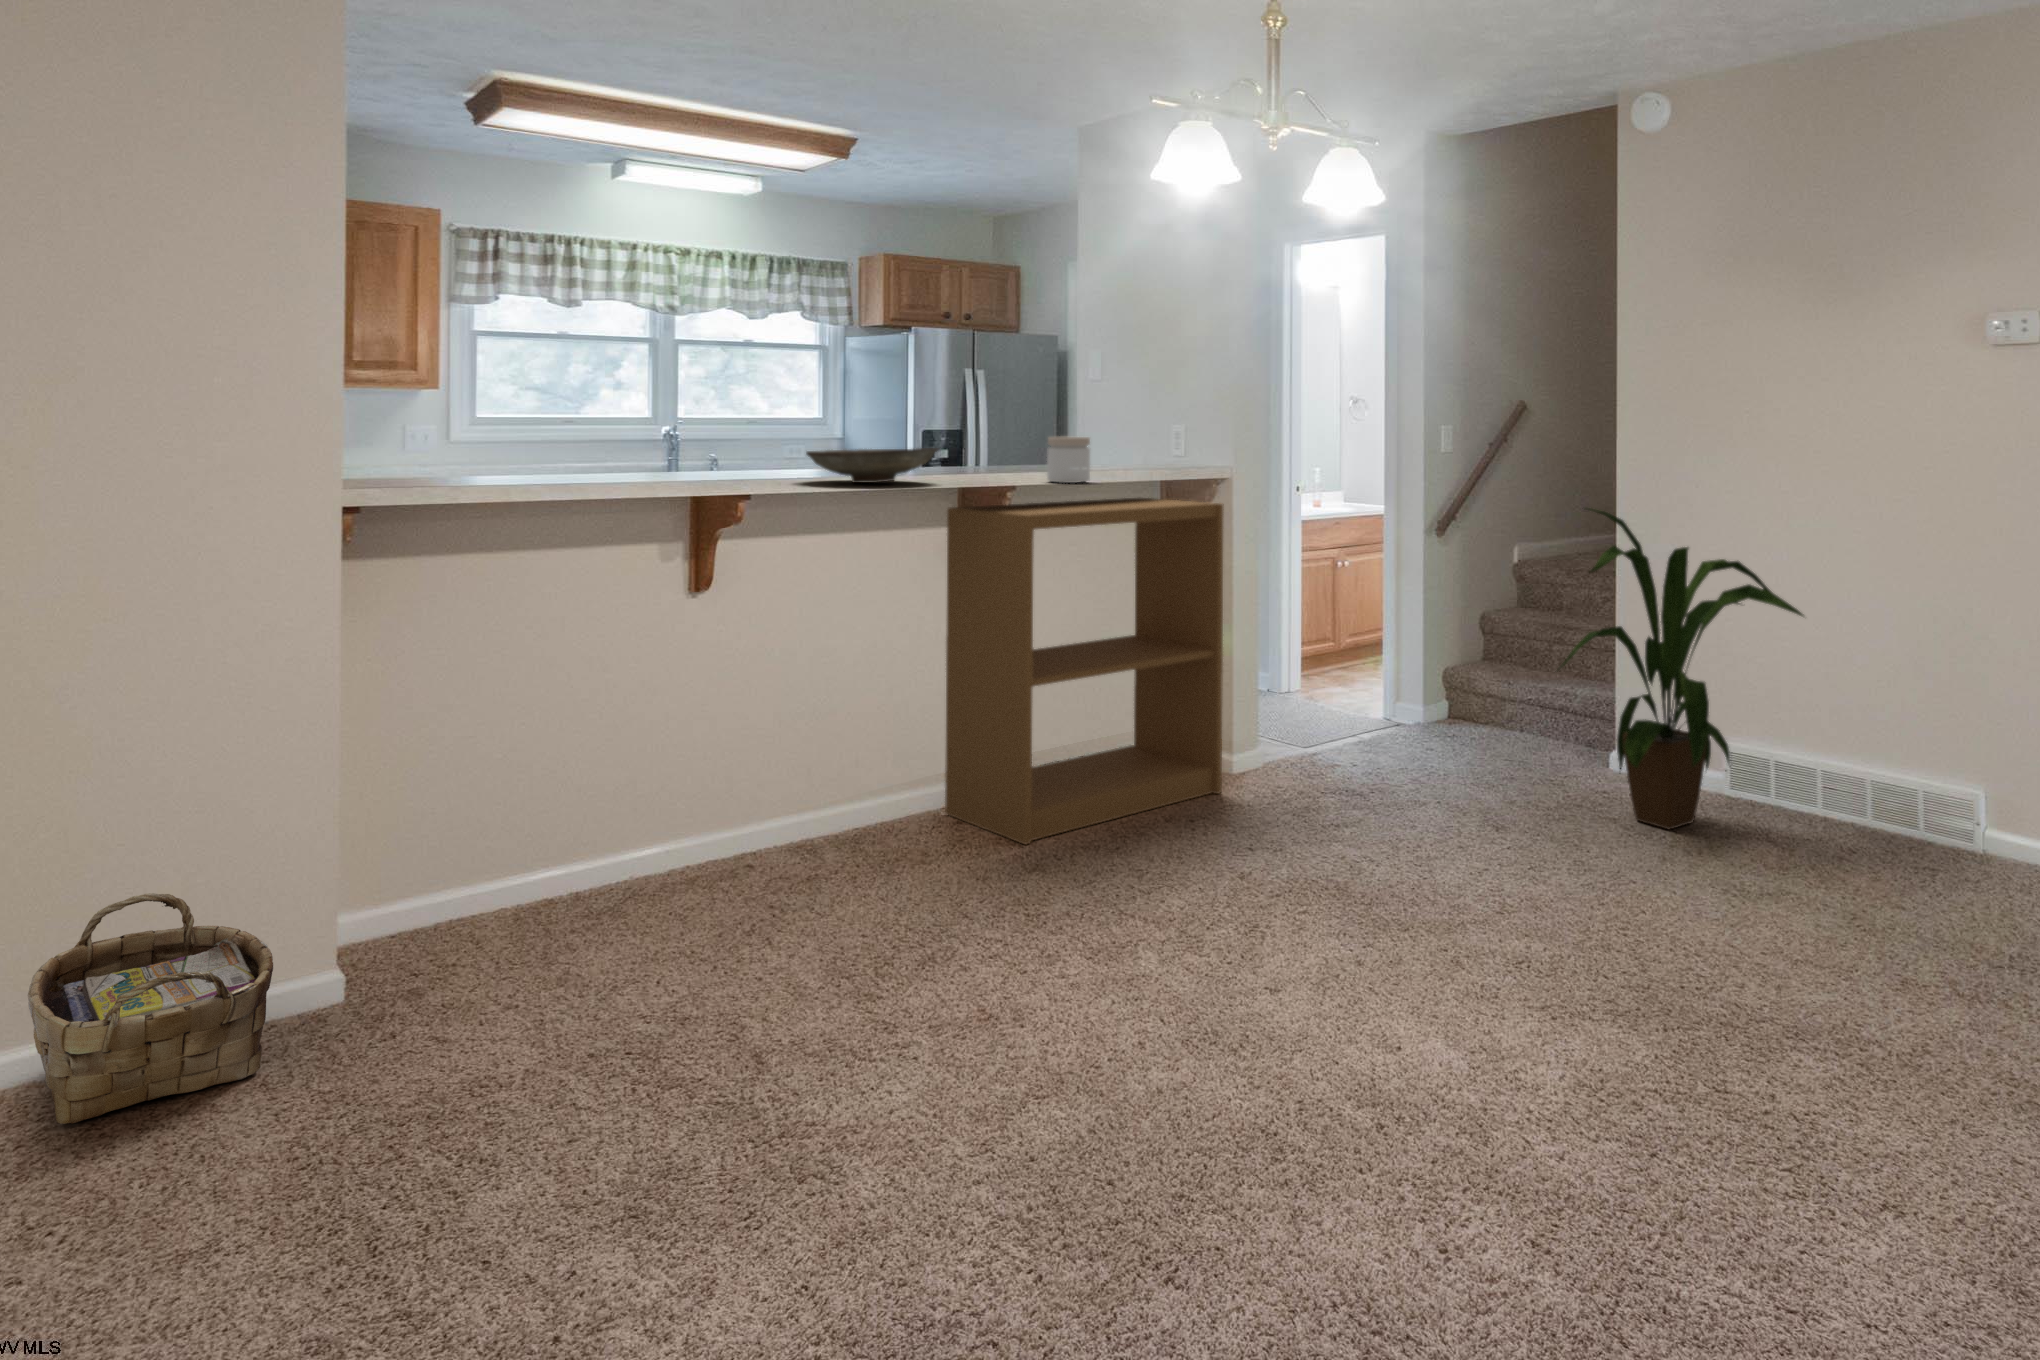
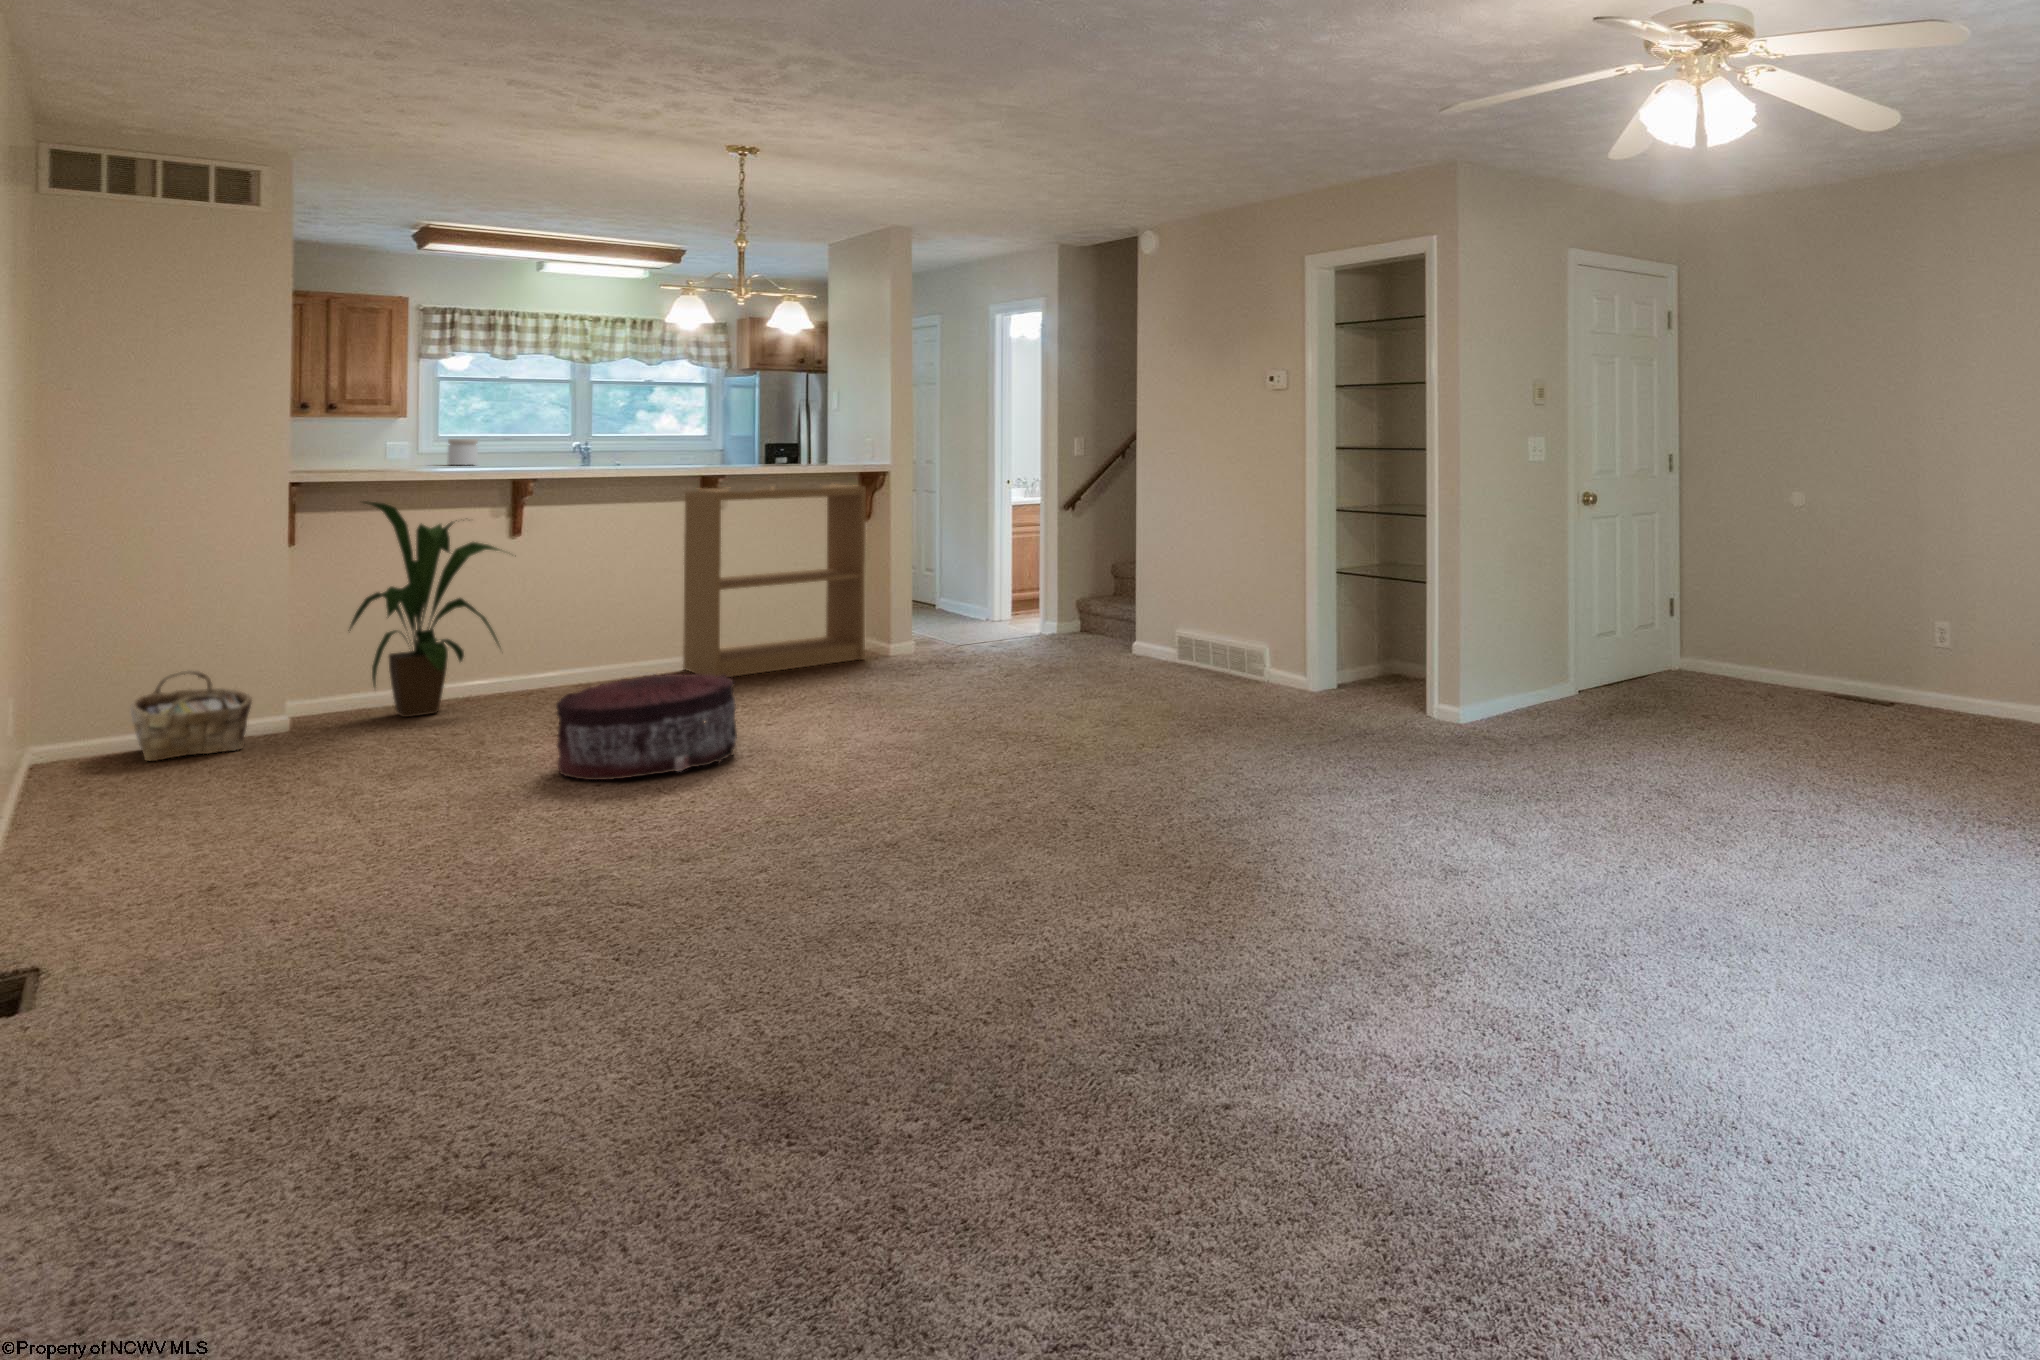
jar: present [1047,437,1090,483] -> present [448,439,478,465]
decorative bowl: present [806,448,938,483] -> none [606,454,695,476]
house plant: present [1559,508,1803,829] -> present [348,502,499,717]
pouf: none [968,927,1348,1262] -> present [556,674,737,780]

